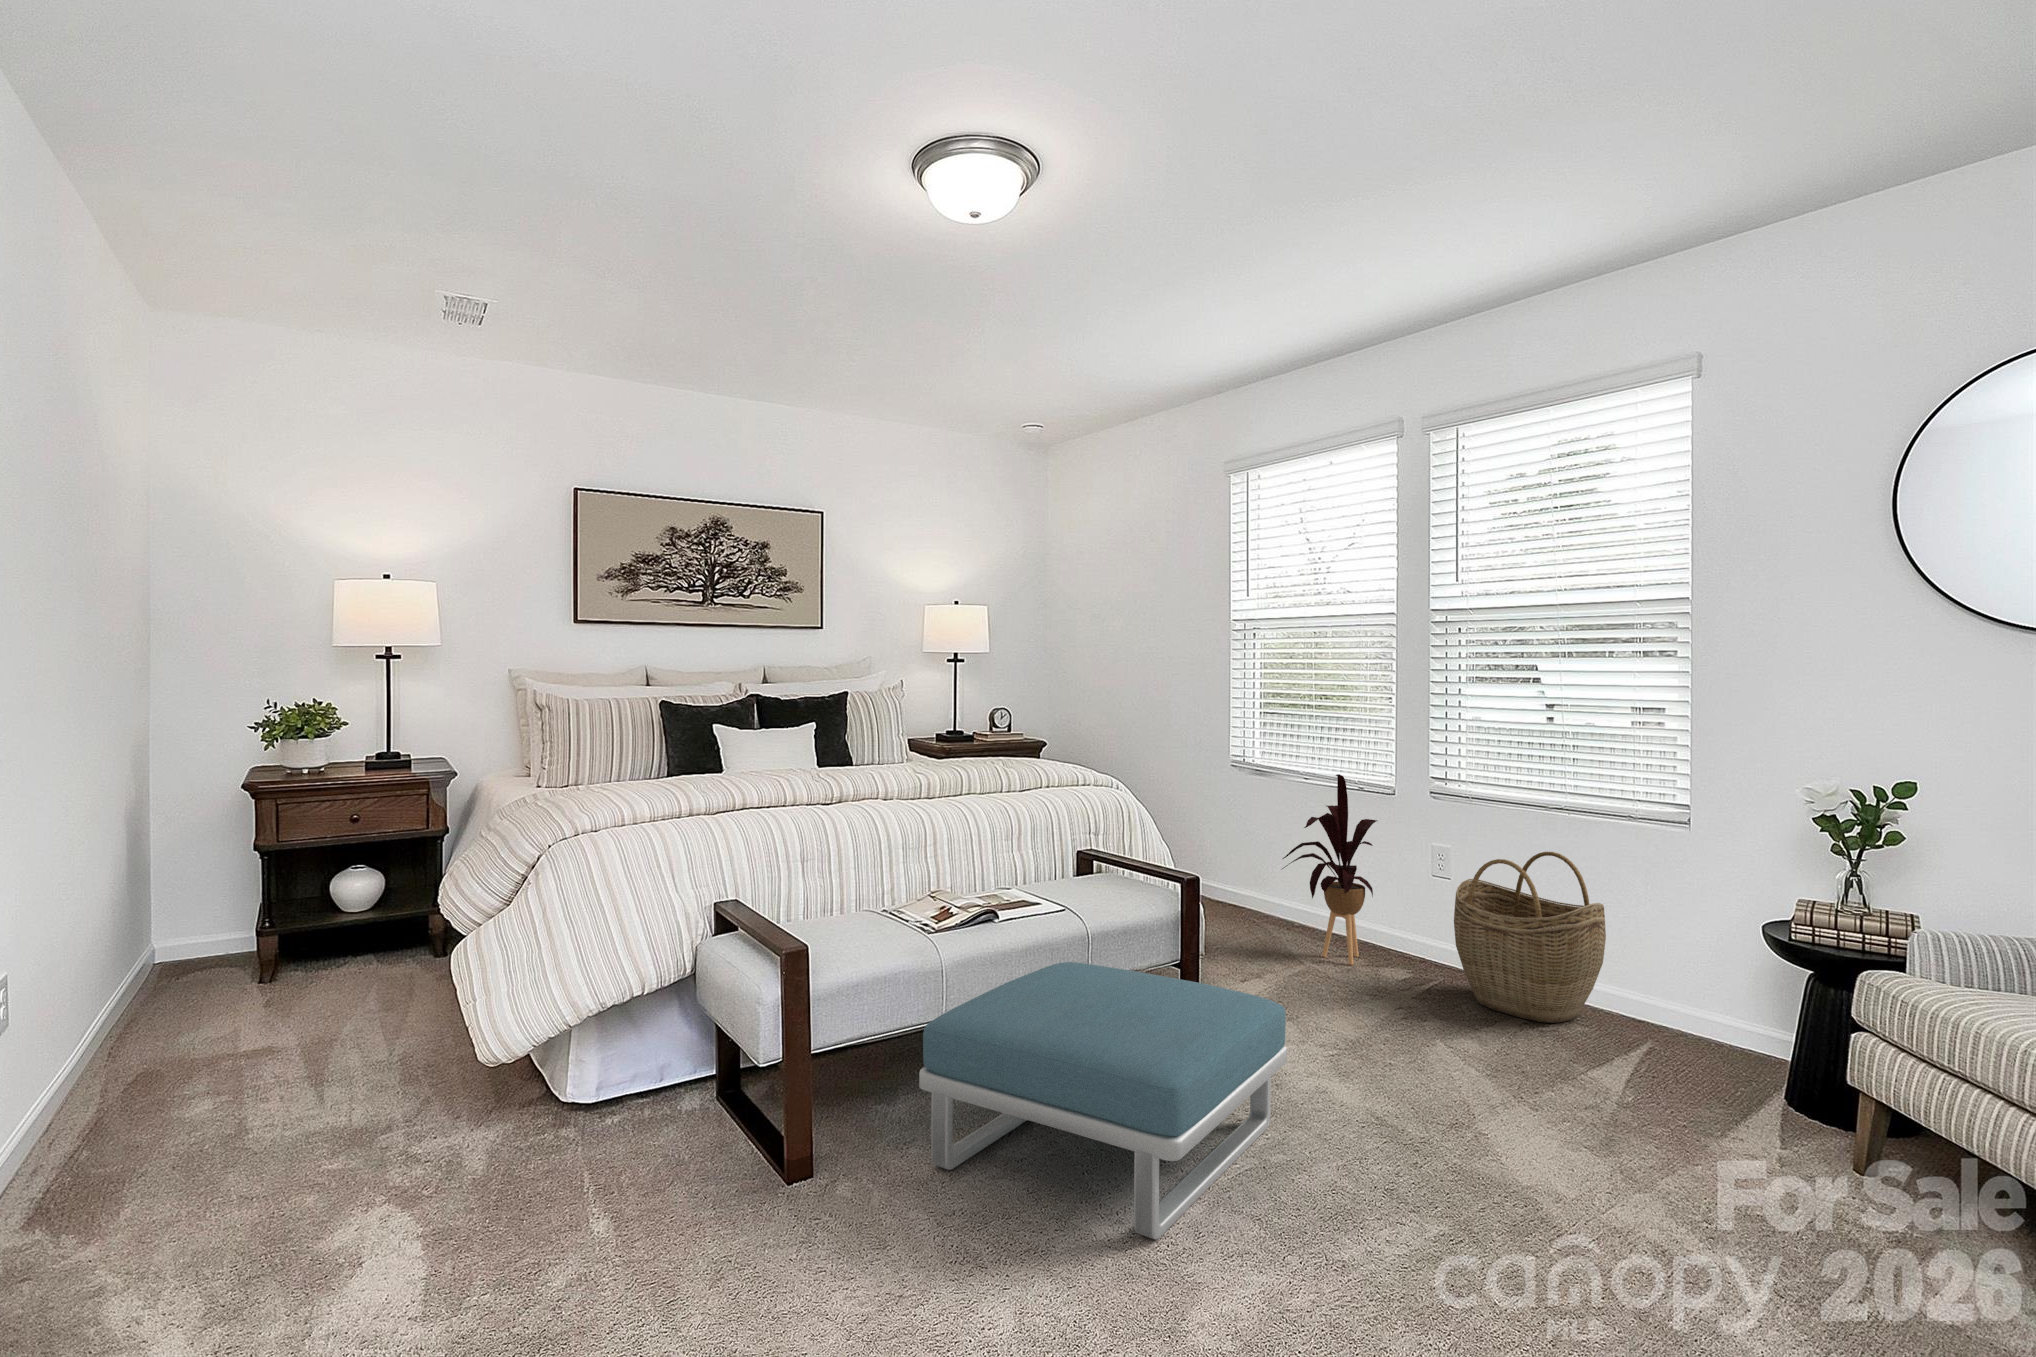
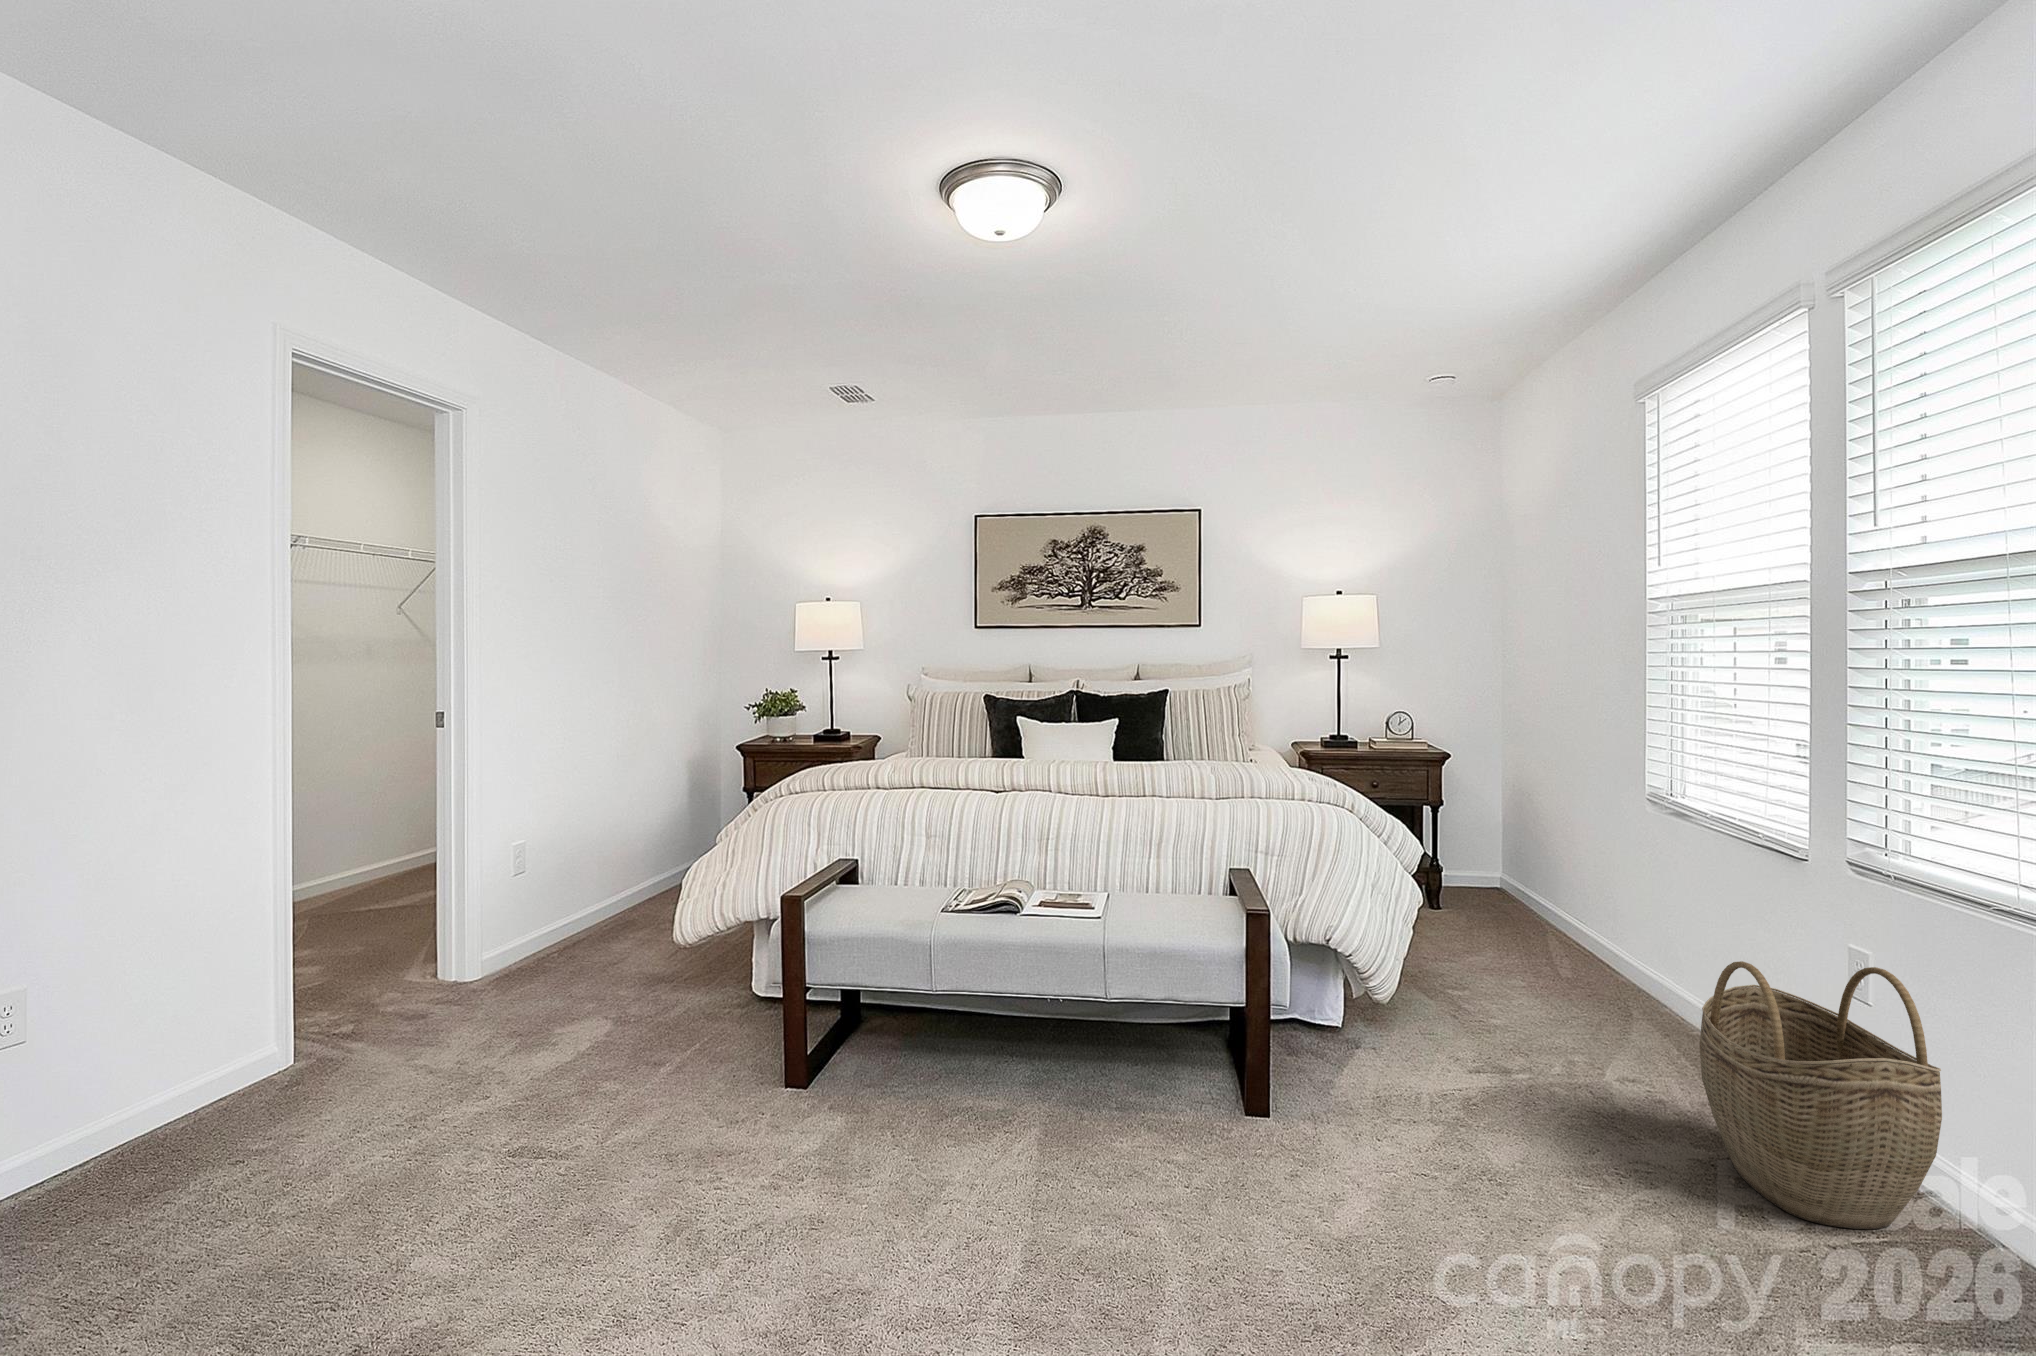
house plant: present [1282,774,1377,964] -> none [1535,816,1711,1067]
footstool: present [919,962,1287,1239] -> none [858,968,1190,1235]

